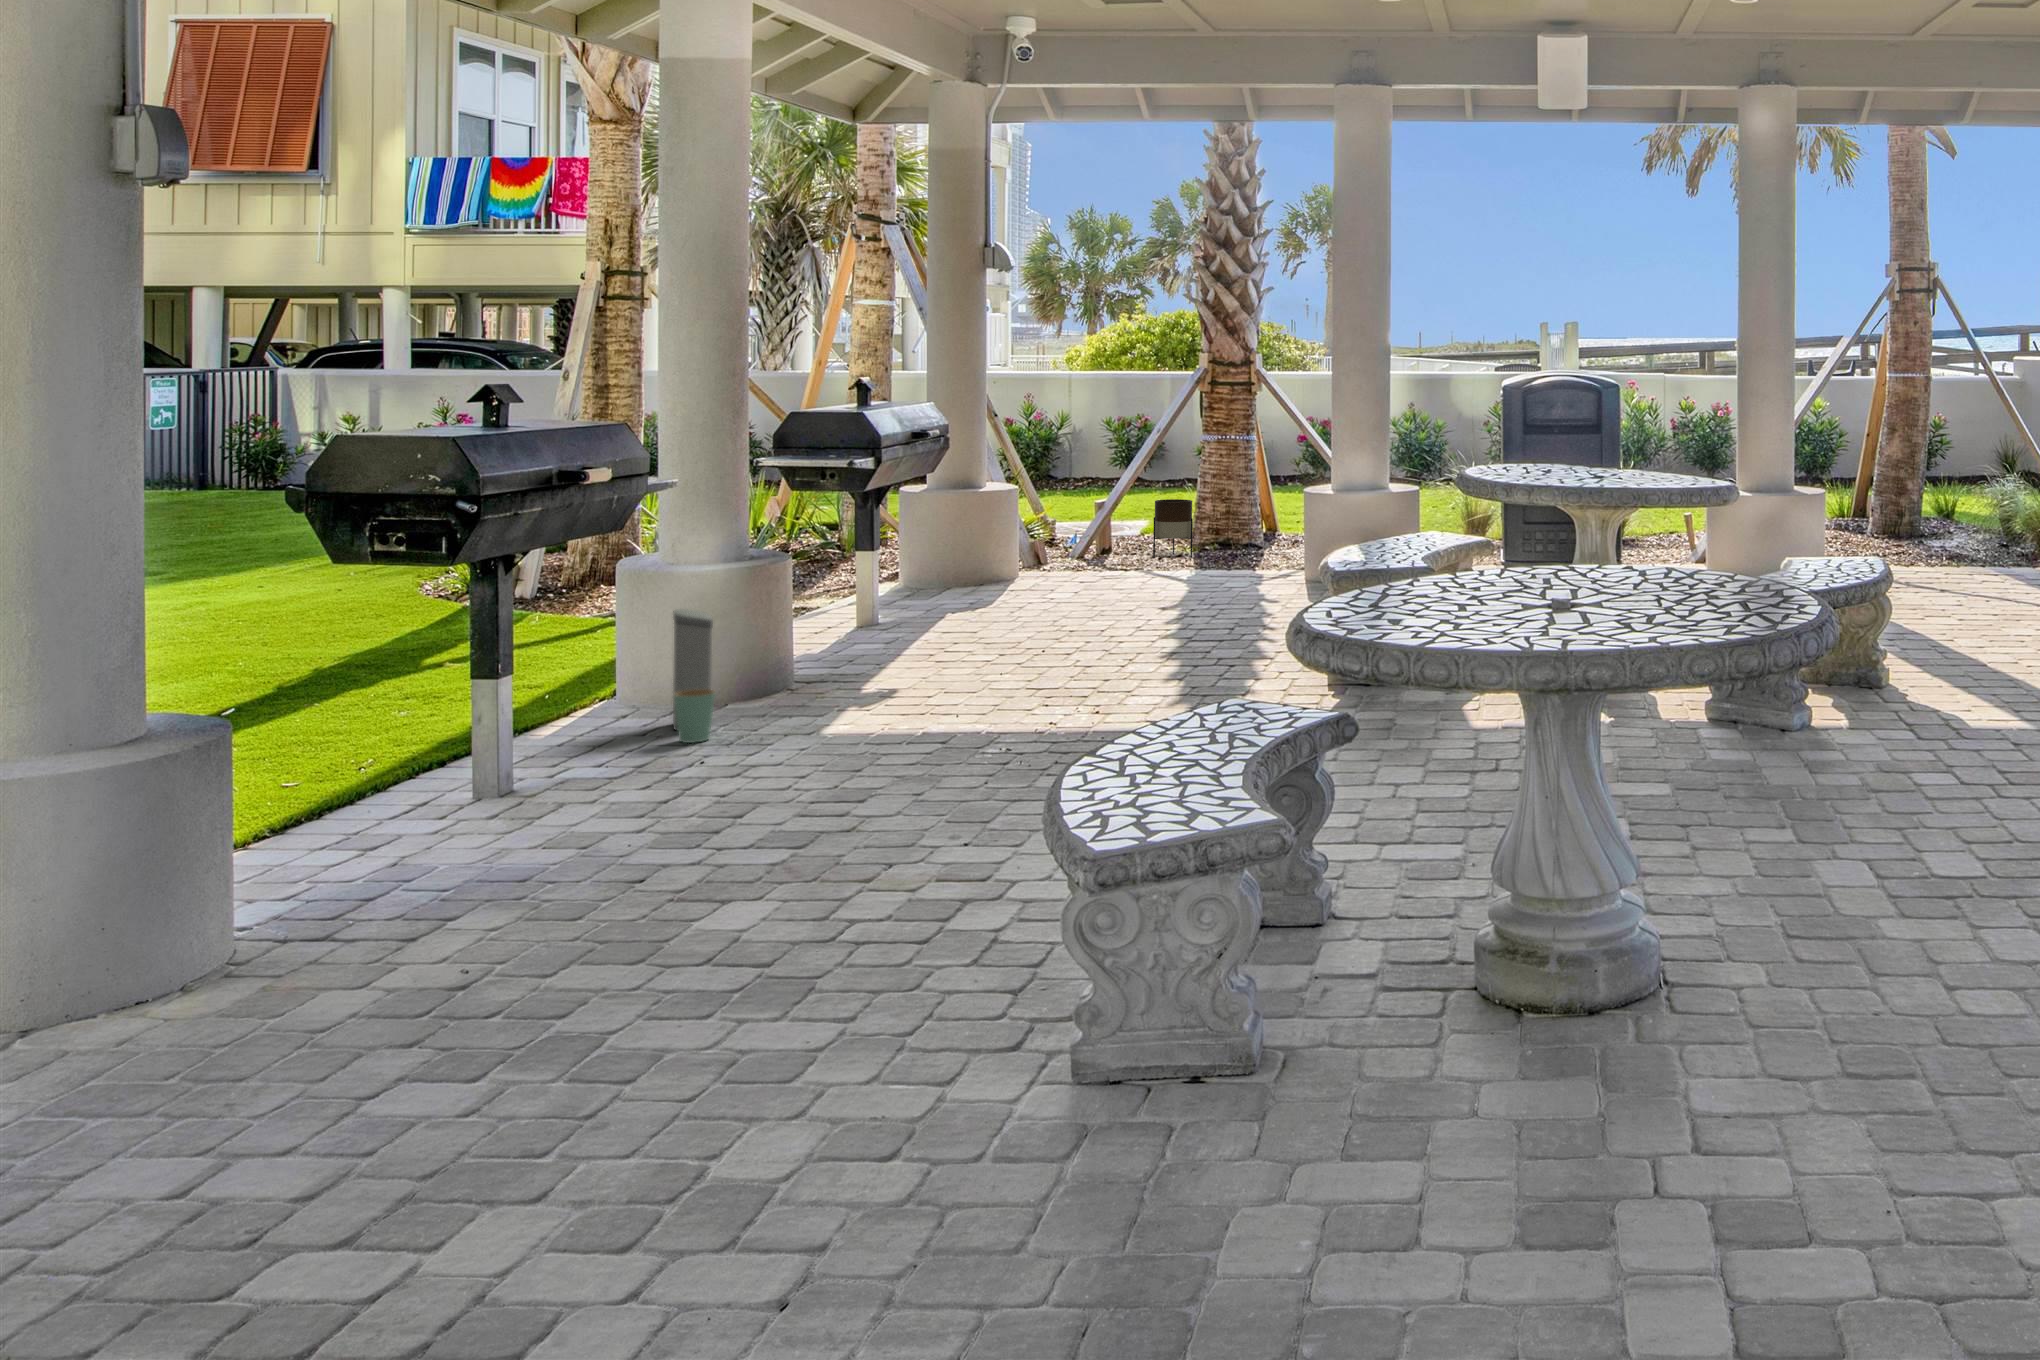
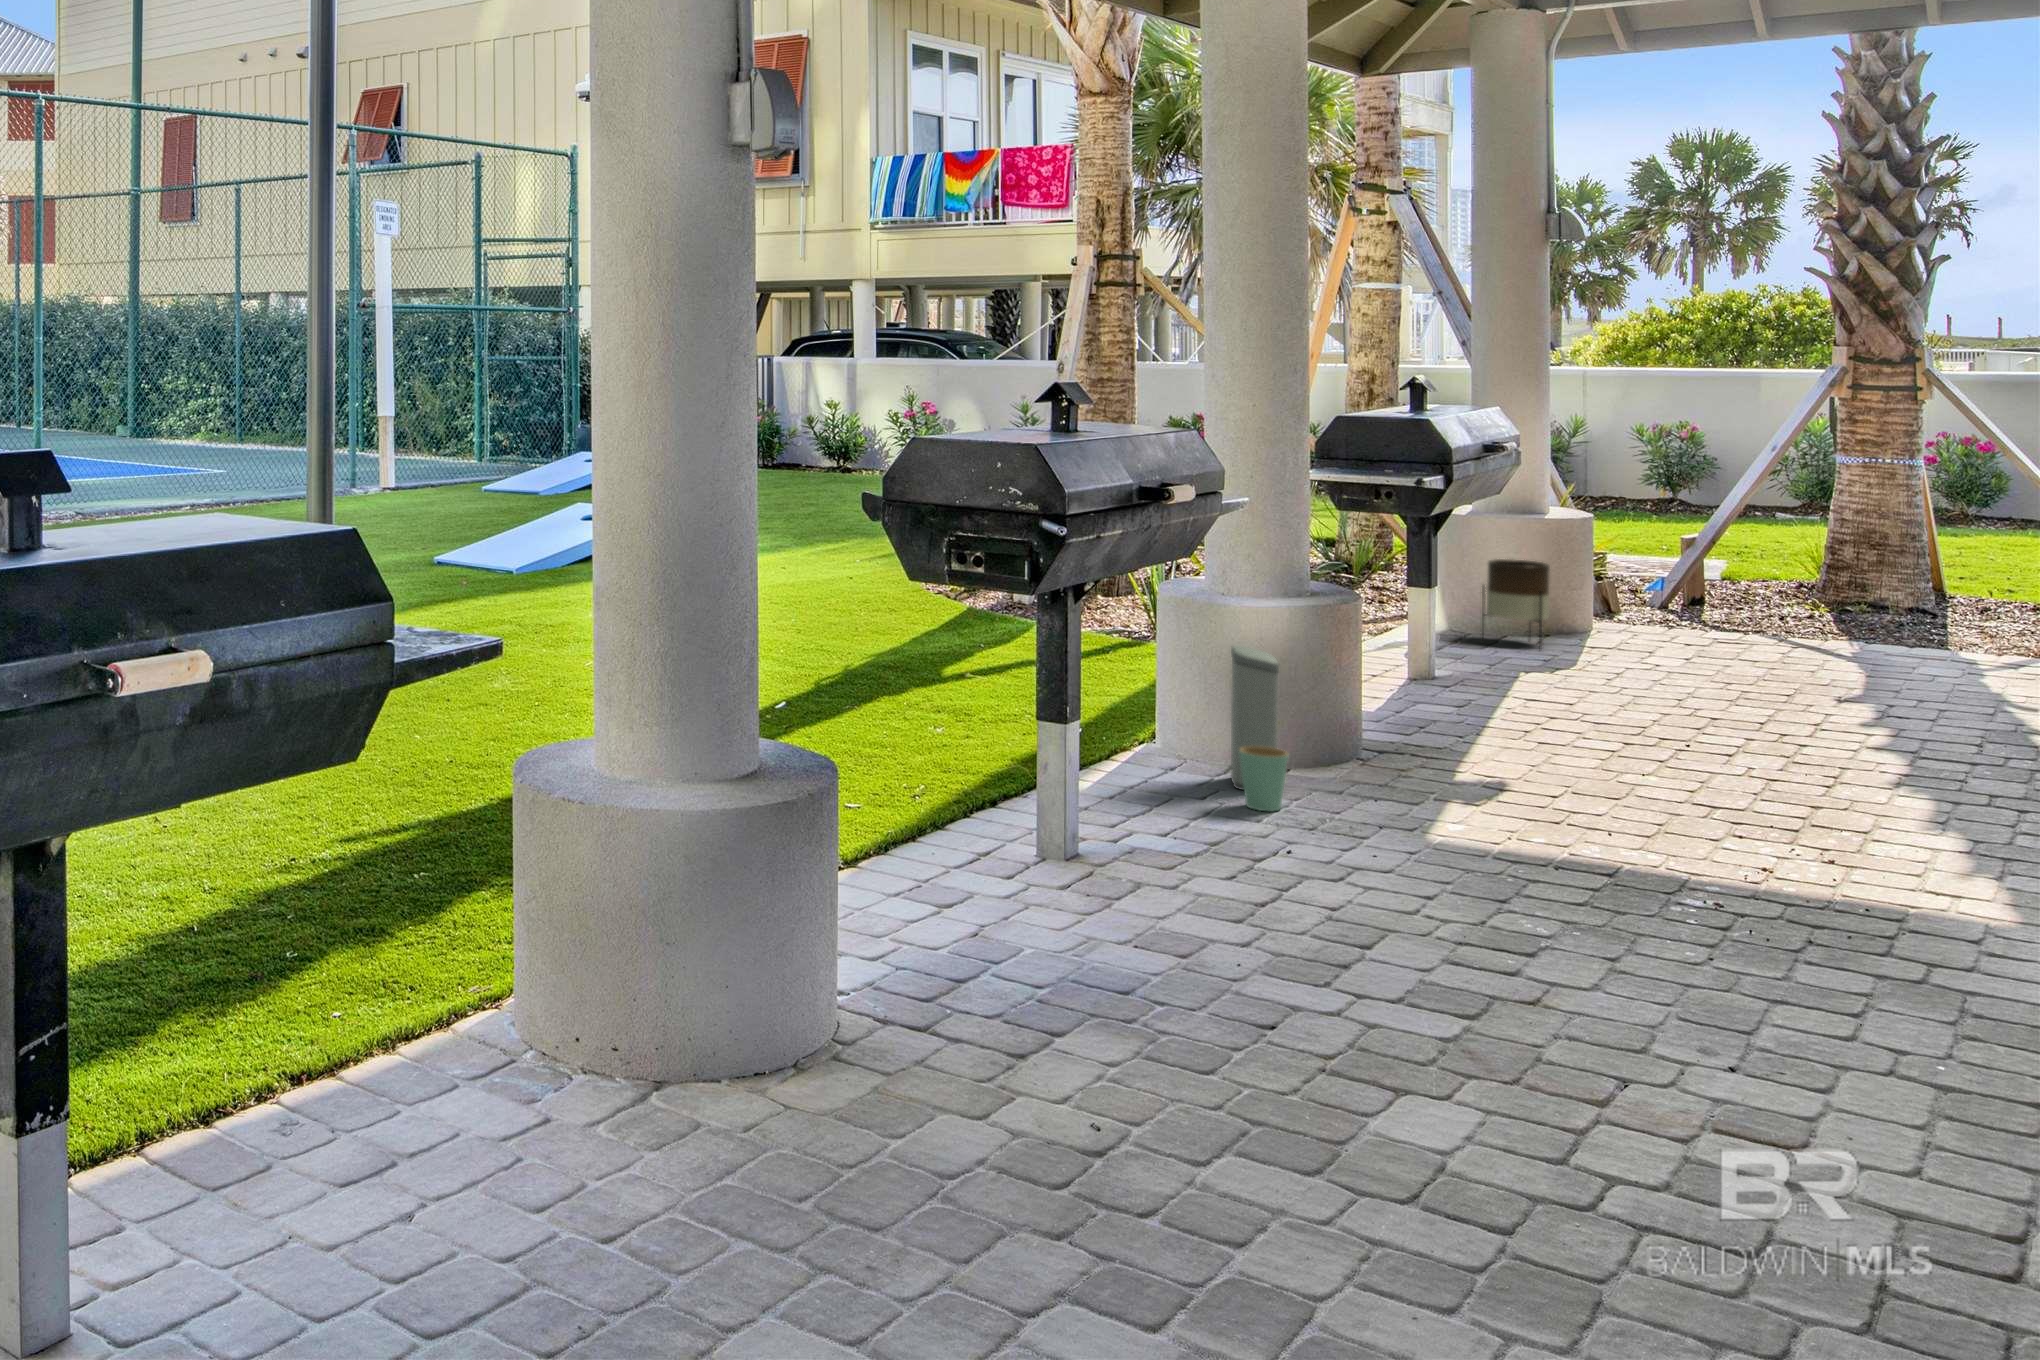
planter: present [1153,499,1193,558] -> present [1482,559,1550,649]

